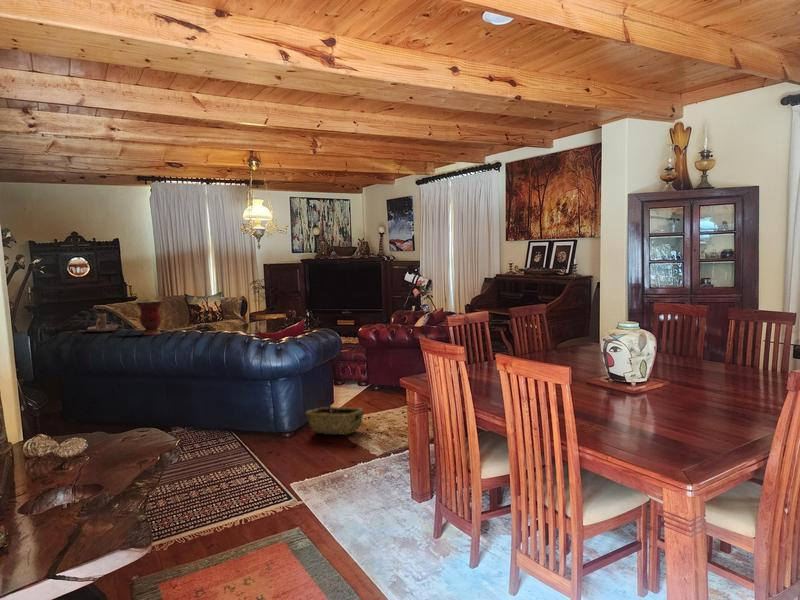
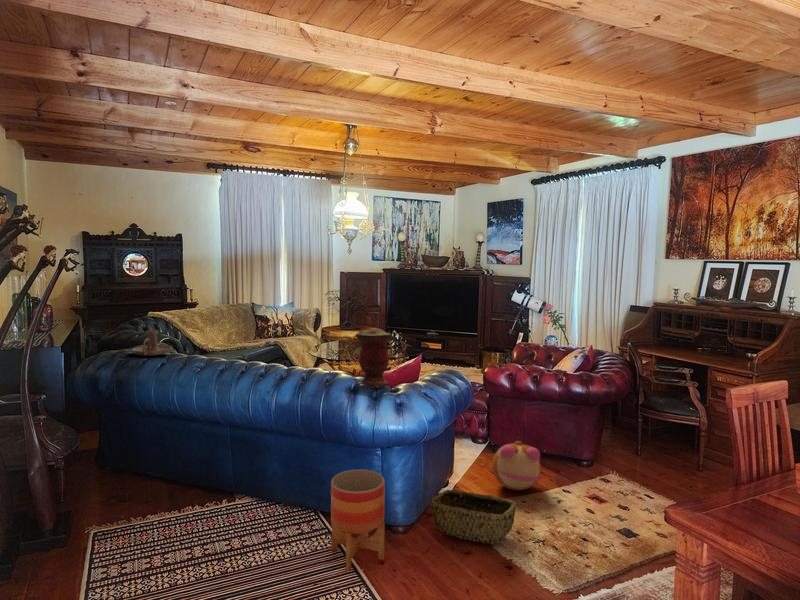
vase: present [136,298,163,335] -> present [356,328,392,386]
plush toy: none [359,375,392,409] -> present [492,441,541,490]
planter: none [234,394,274,455] -> present [331,469,385,571]

